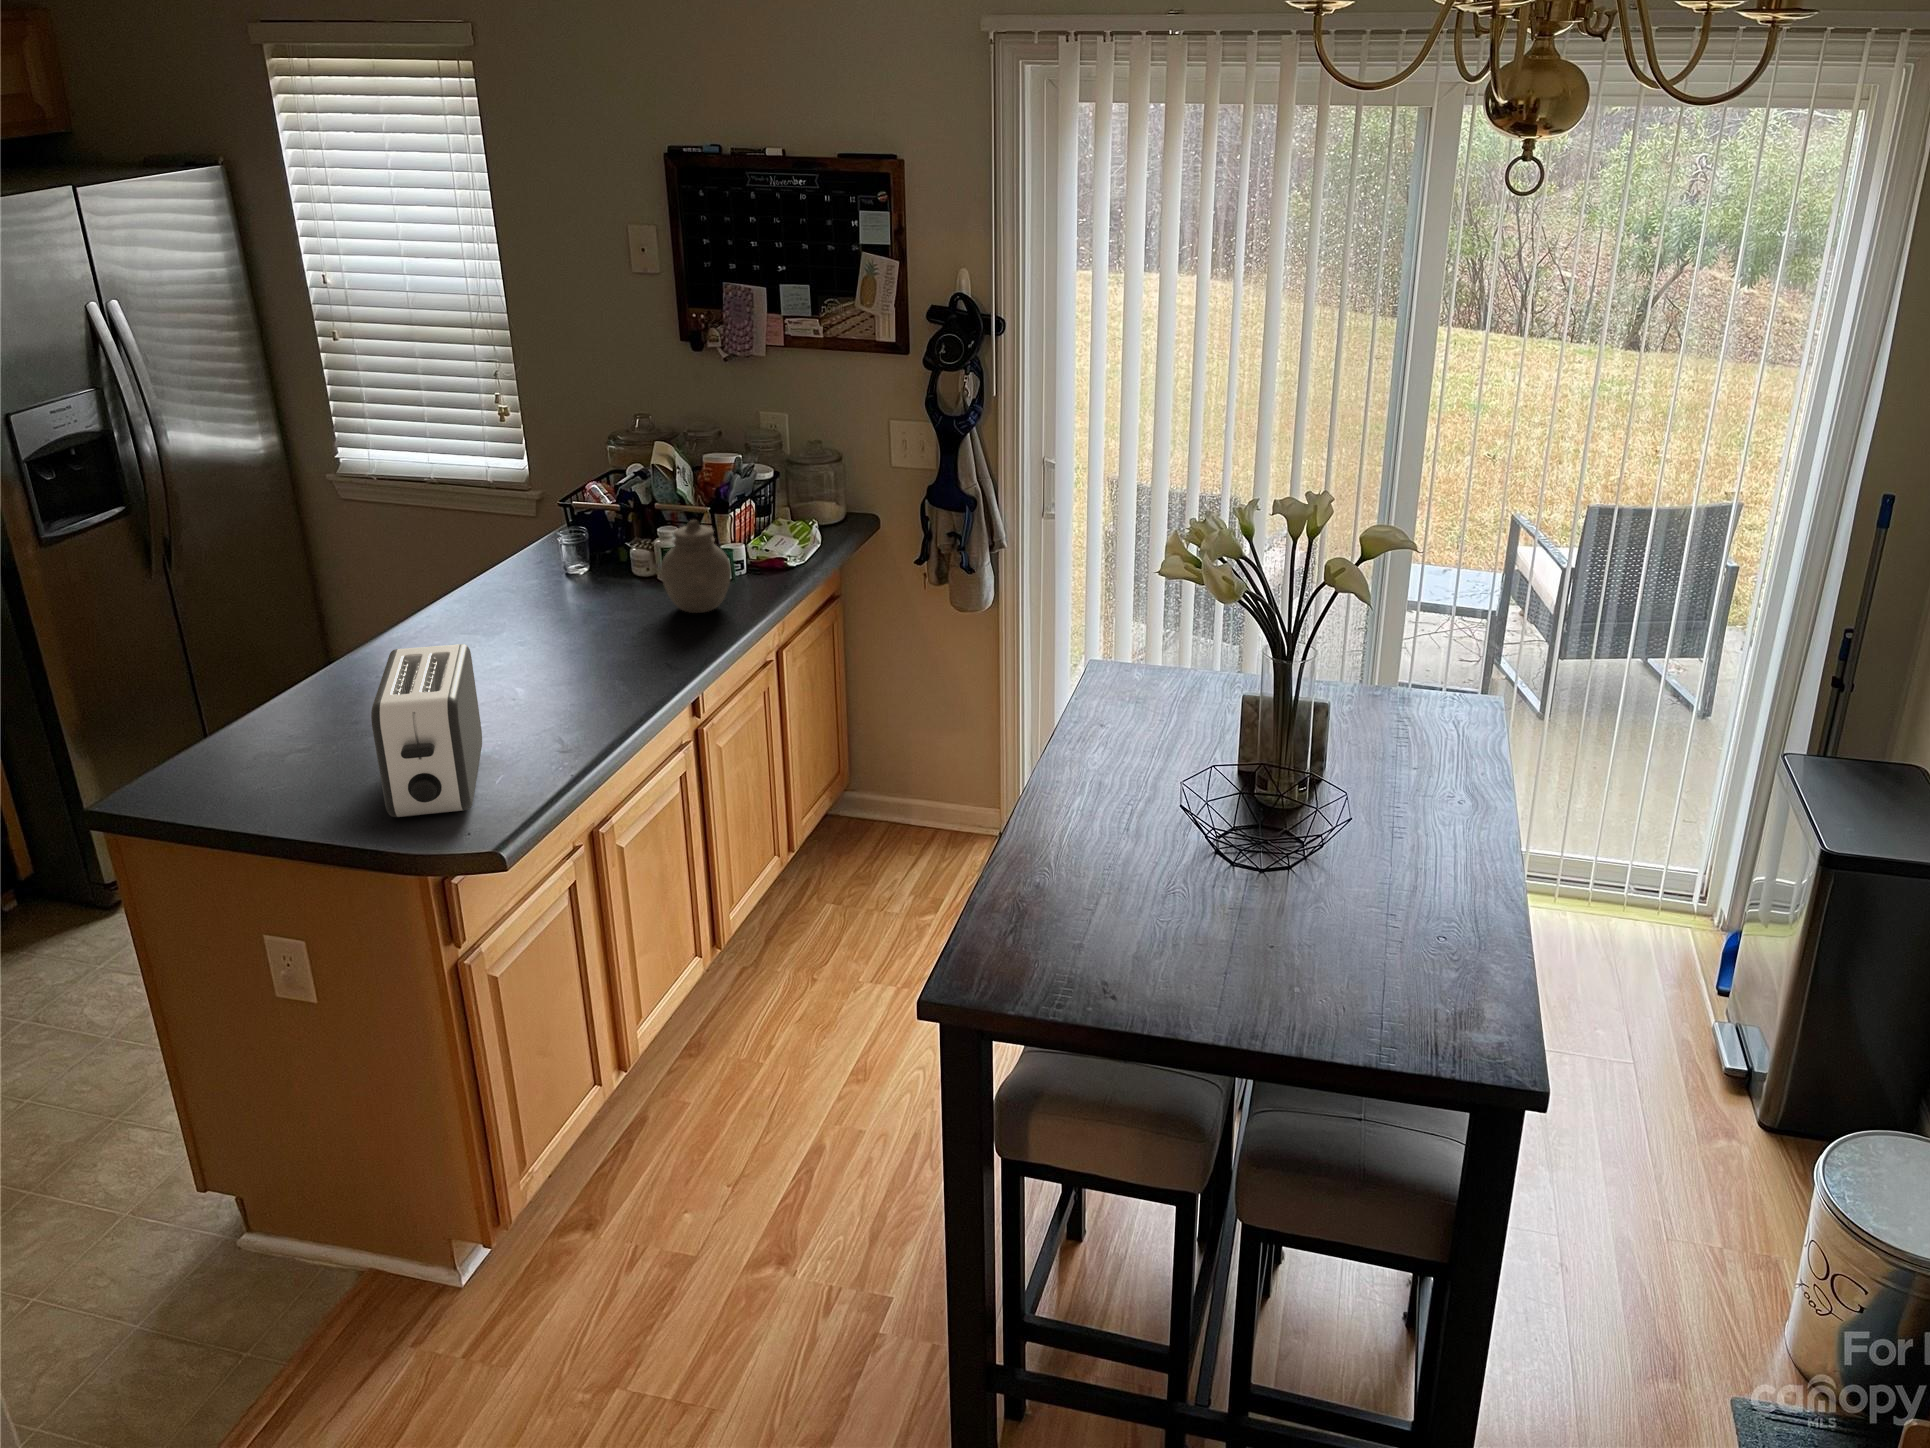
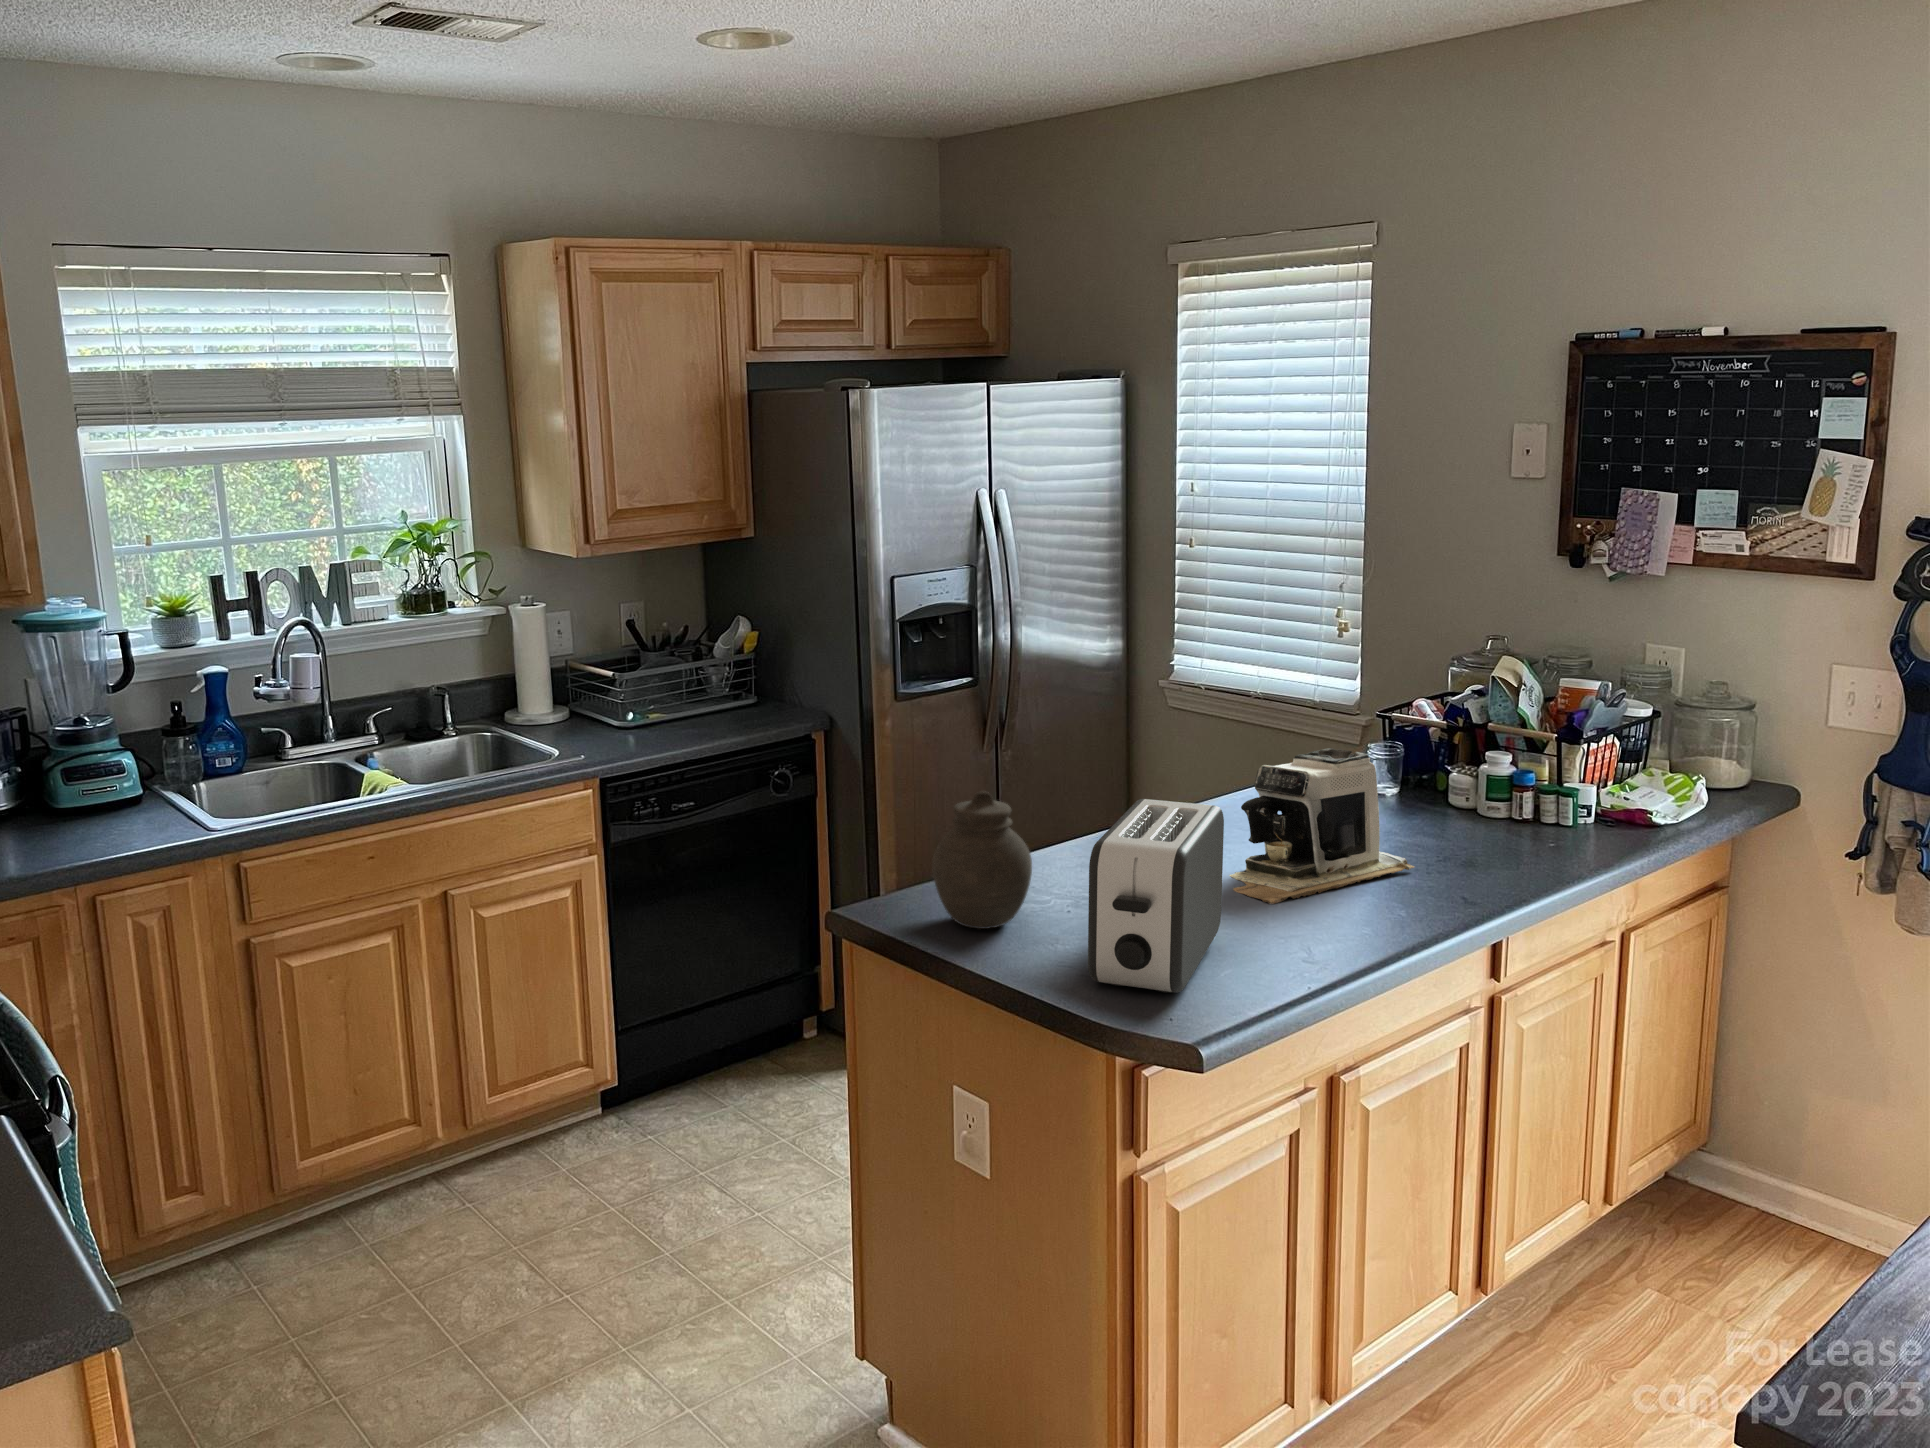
jar: present [661,520,731,613] -> present [932,791,1032,929]
coffee maker: none [466,557,621,706] -> present [1229,748,1414,904]

